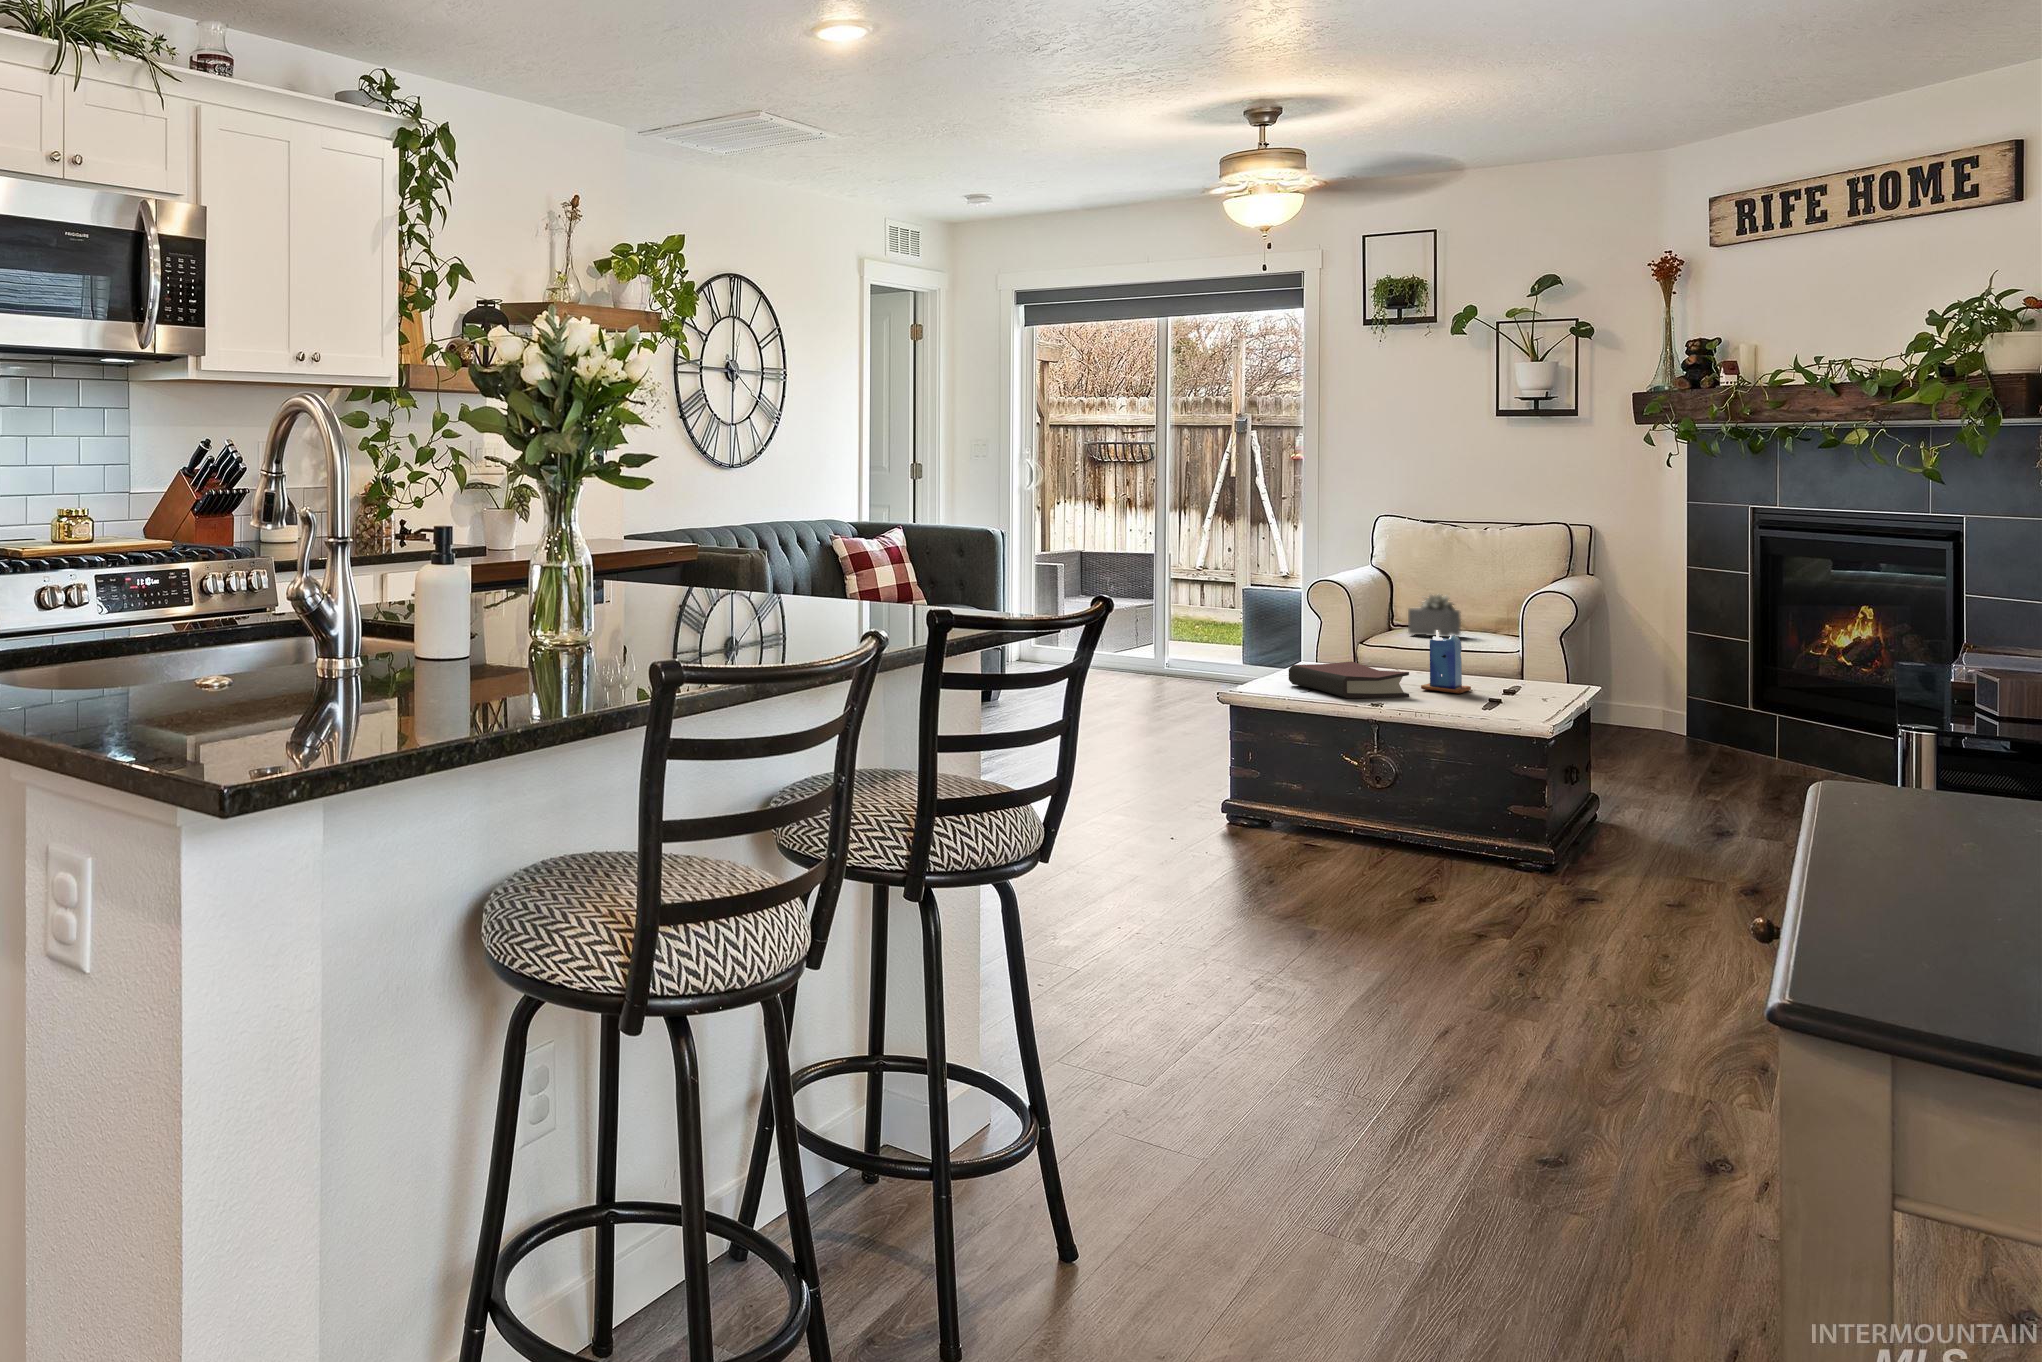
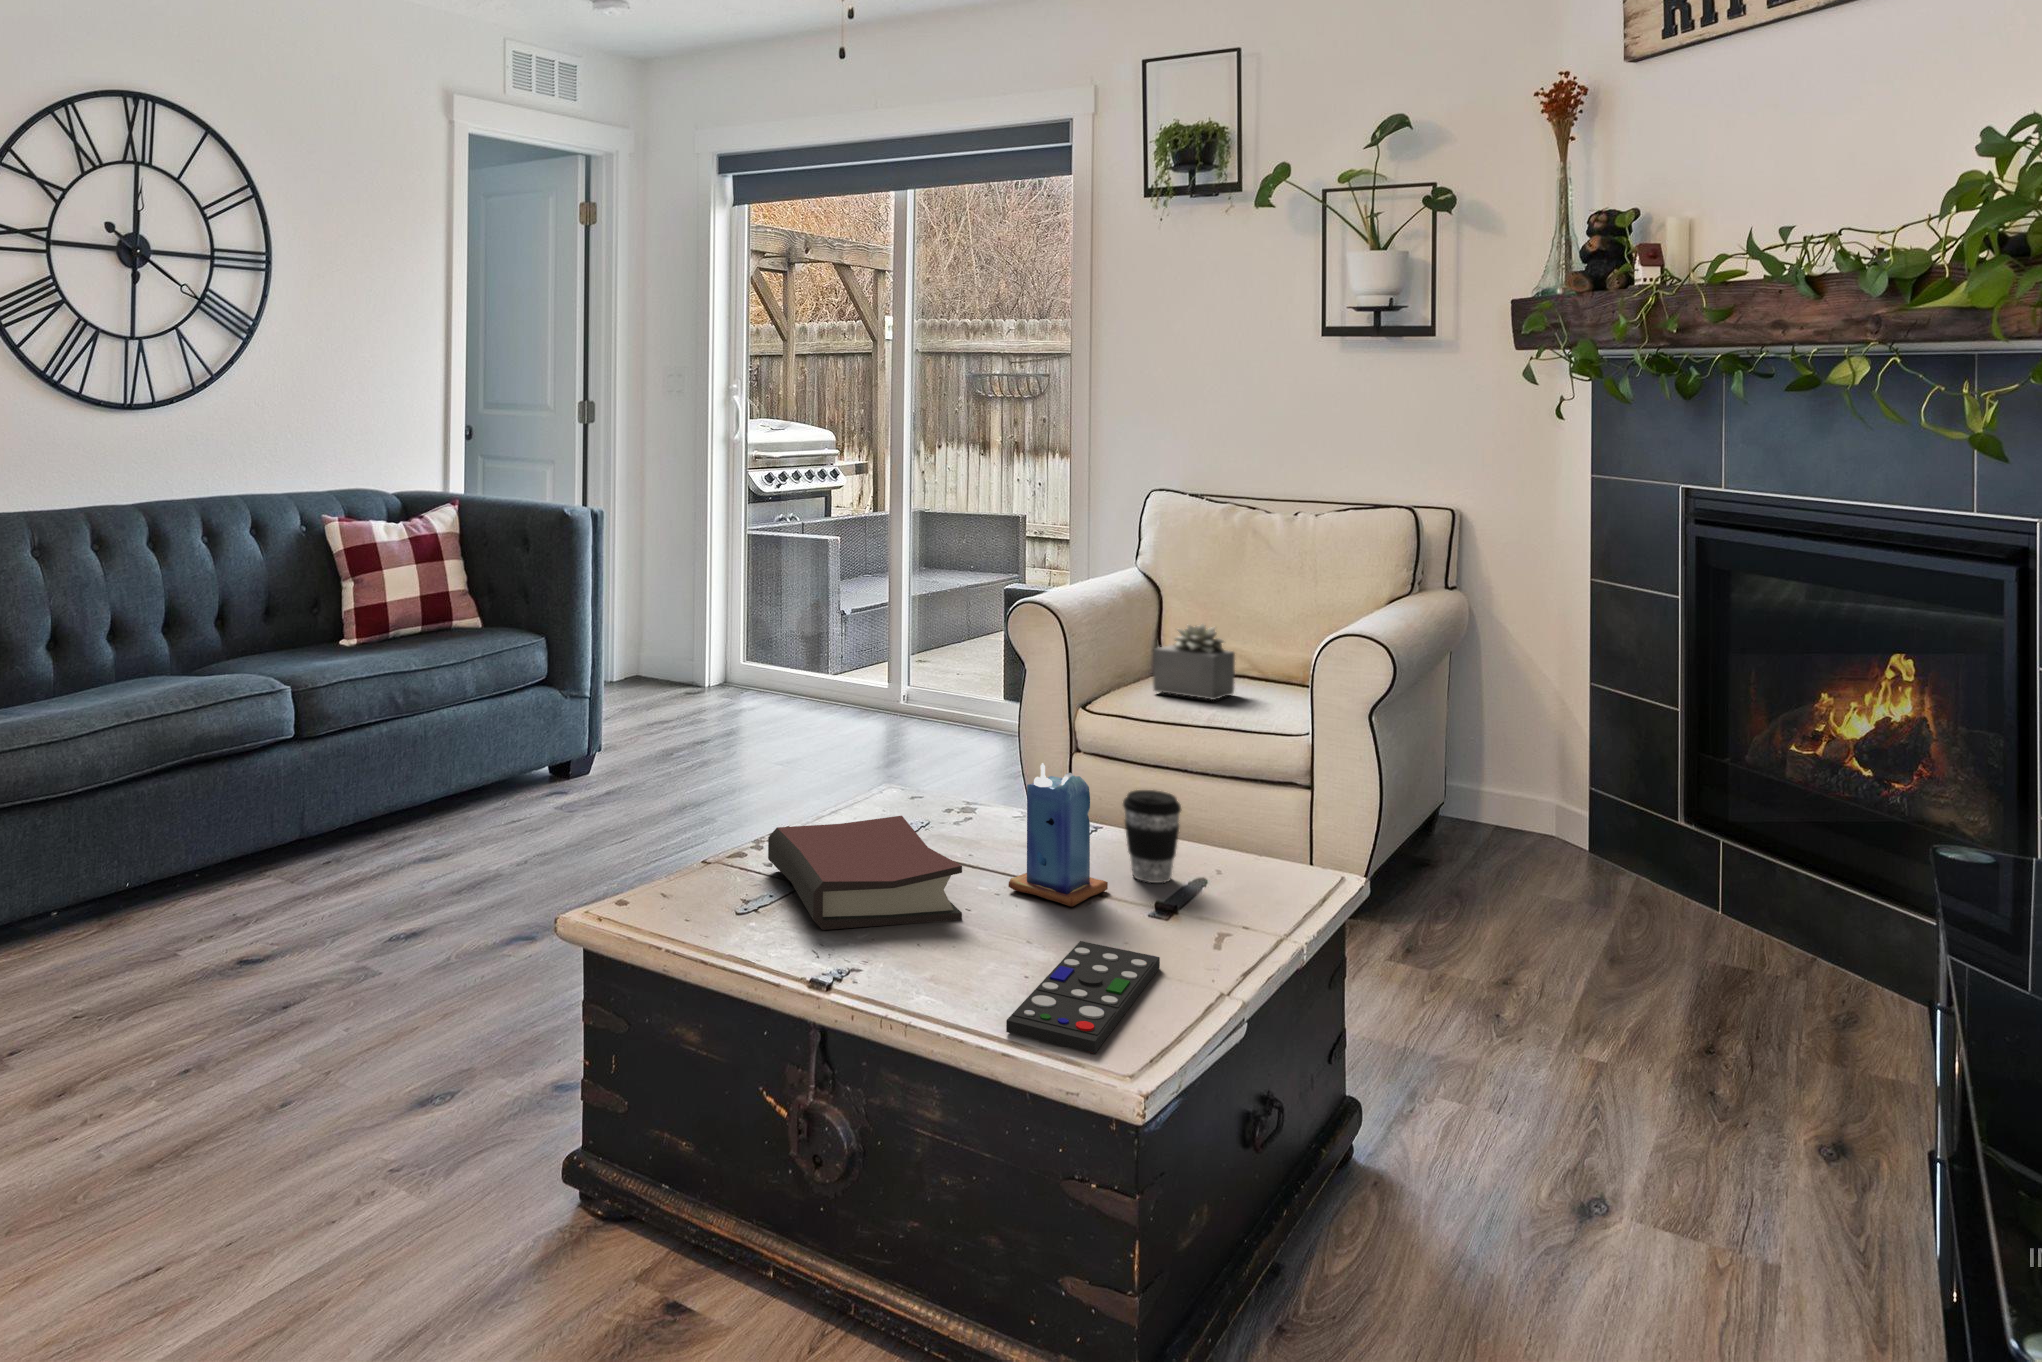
coffee cup: none [1472,647,1505,689] -> present [1123,790,1181,883]
remote control: none [1472,698,1522,721] -> present [1006,941,1160,1053]

